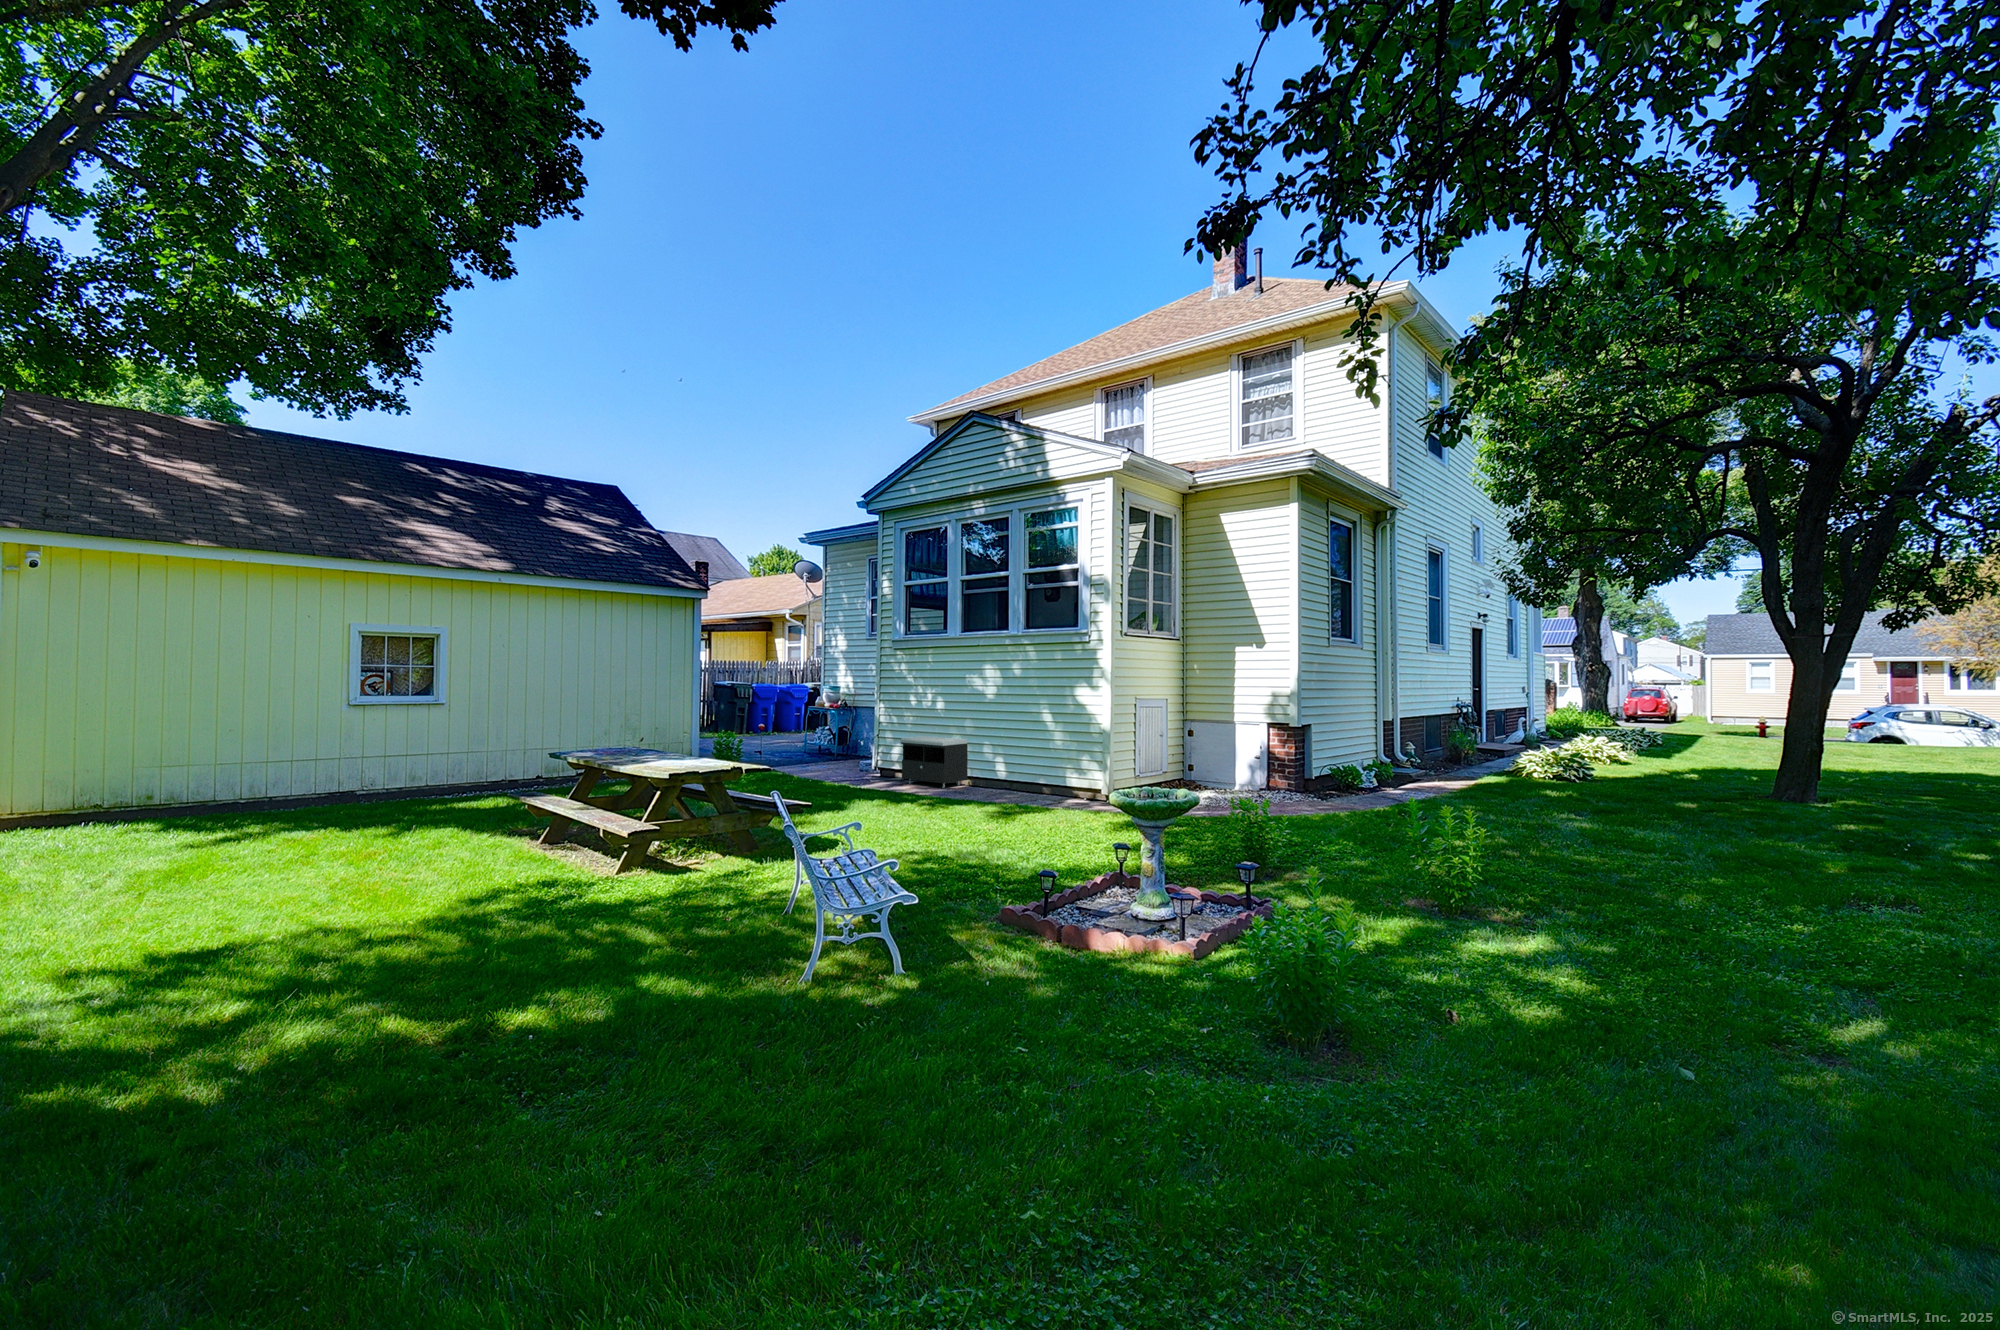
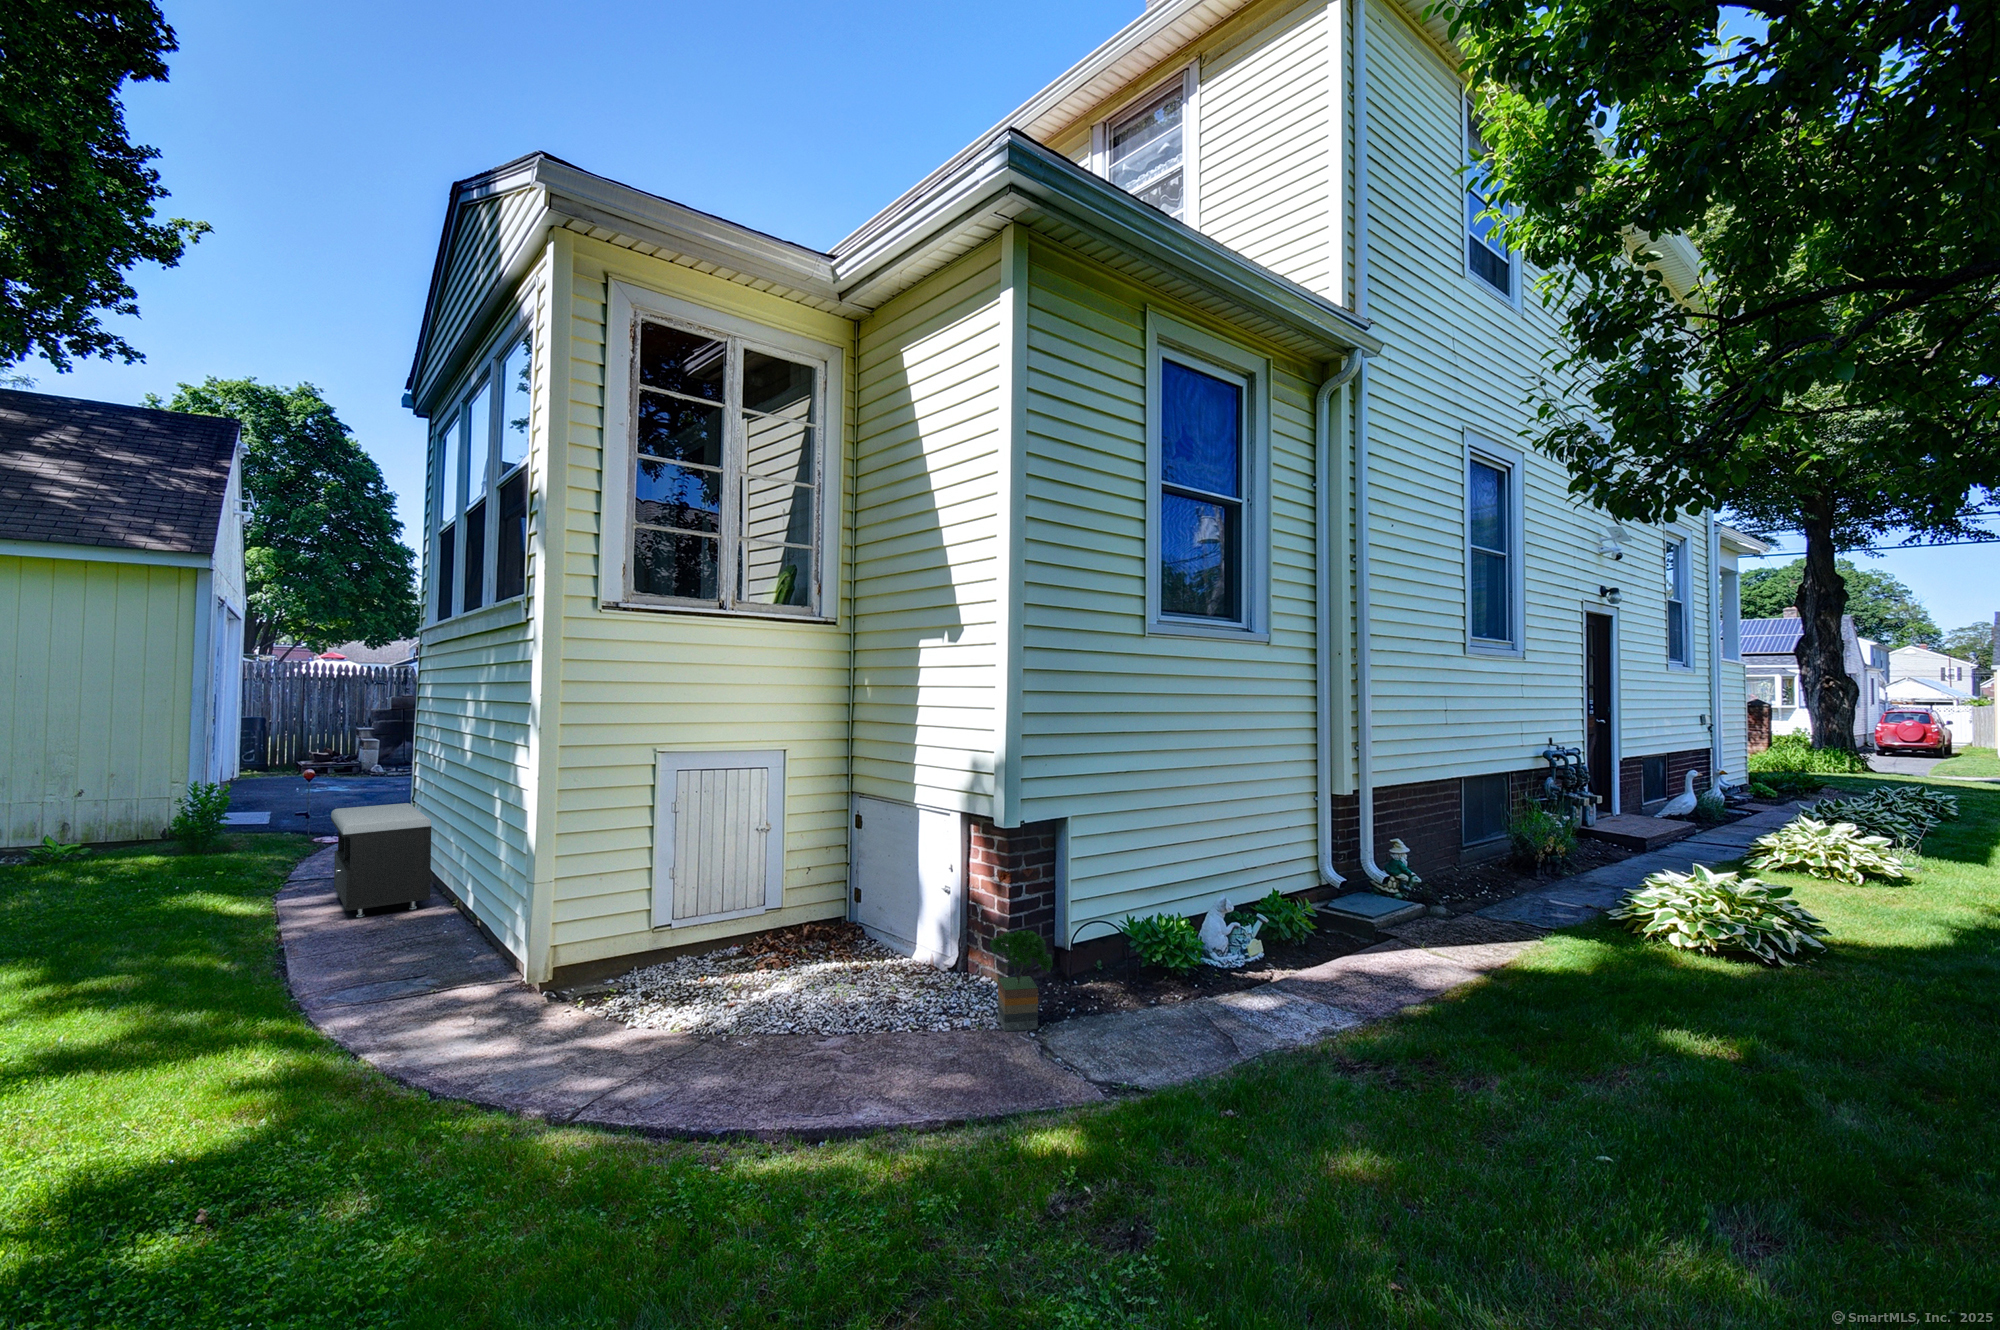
potted tree: none [1293,764,1323,802] -> present [990,929,1053,1031]

